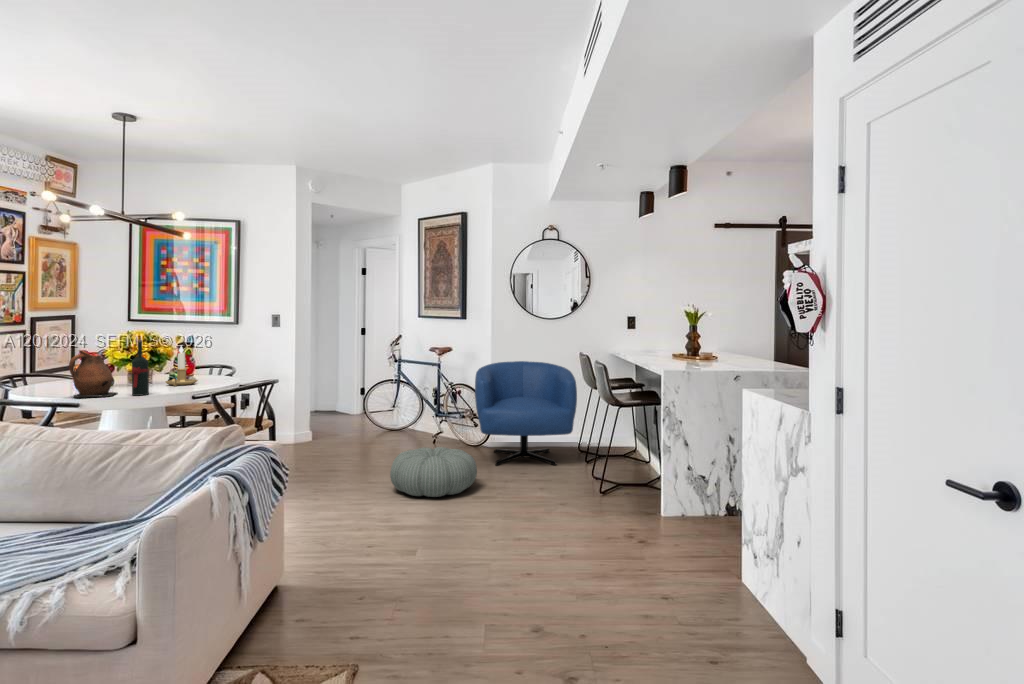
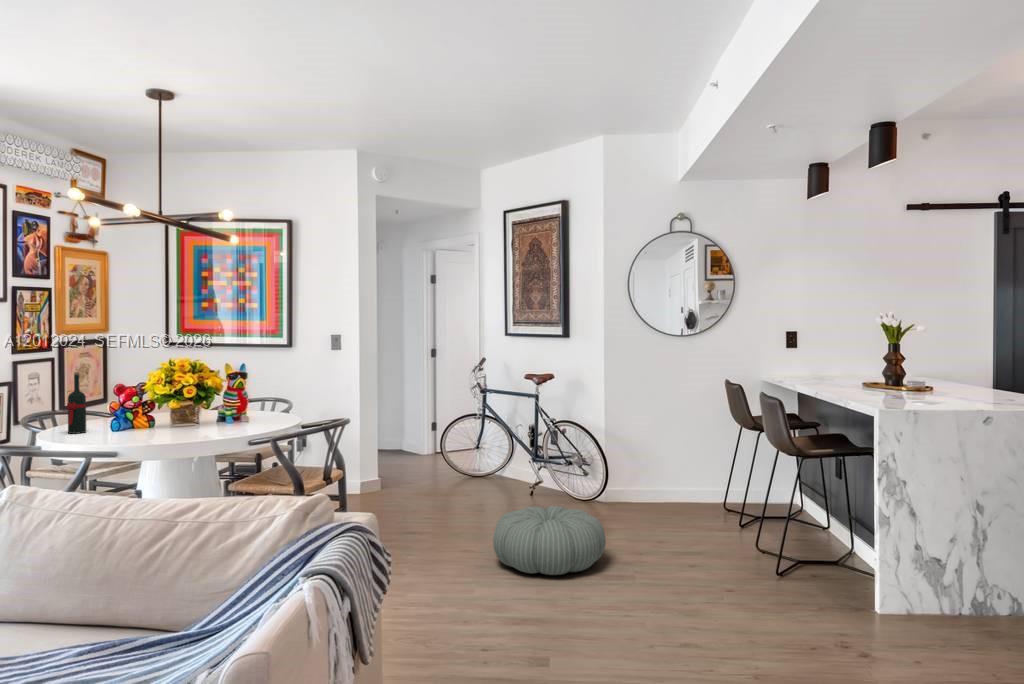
wine bottle: present [132,340,149,396] -> present [67,372,86,434]
candlestick: present [165,346,198,386] -> none [215,377,254,429]
ceramic pitcher: present [69,350,117,397] -> none [103,386,161,447]
armchair: present [475,361,577,465] -> none [591,391,728,530]

